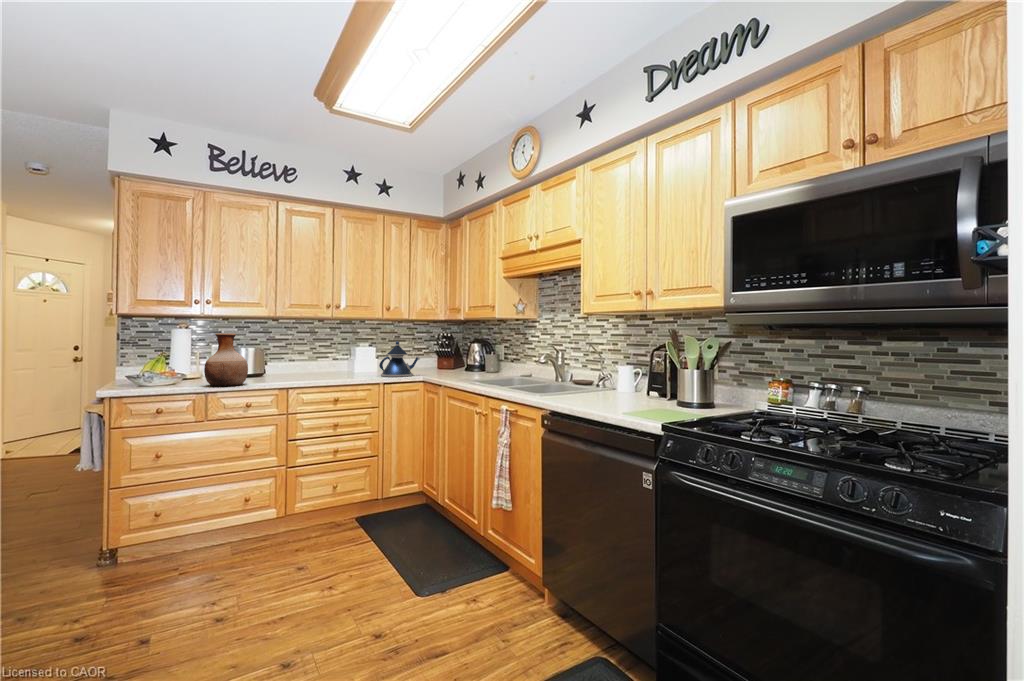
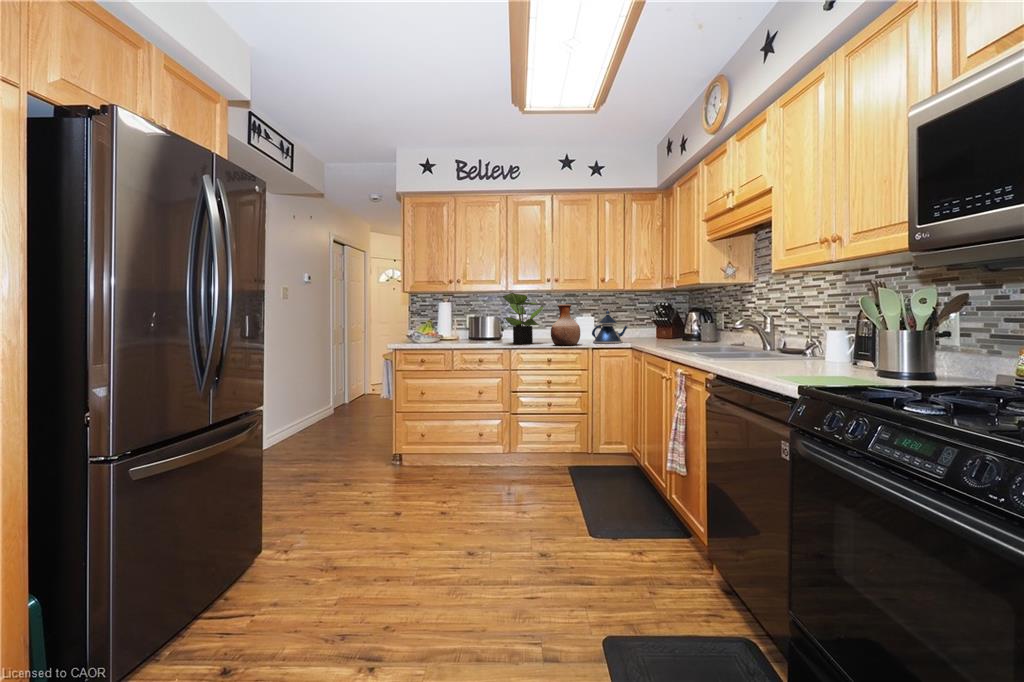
potted plant: none [267,317,322,379] -> present [503,293,544,344]
vase: present [204,333,248,386] -> present [551,304,580,346]

